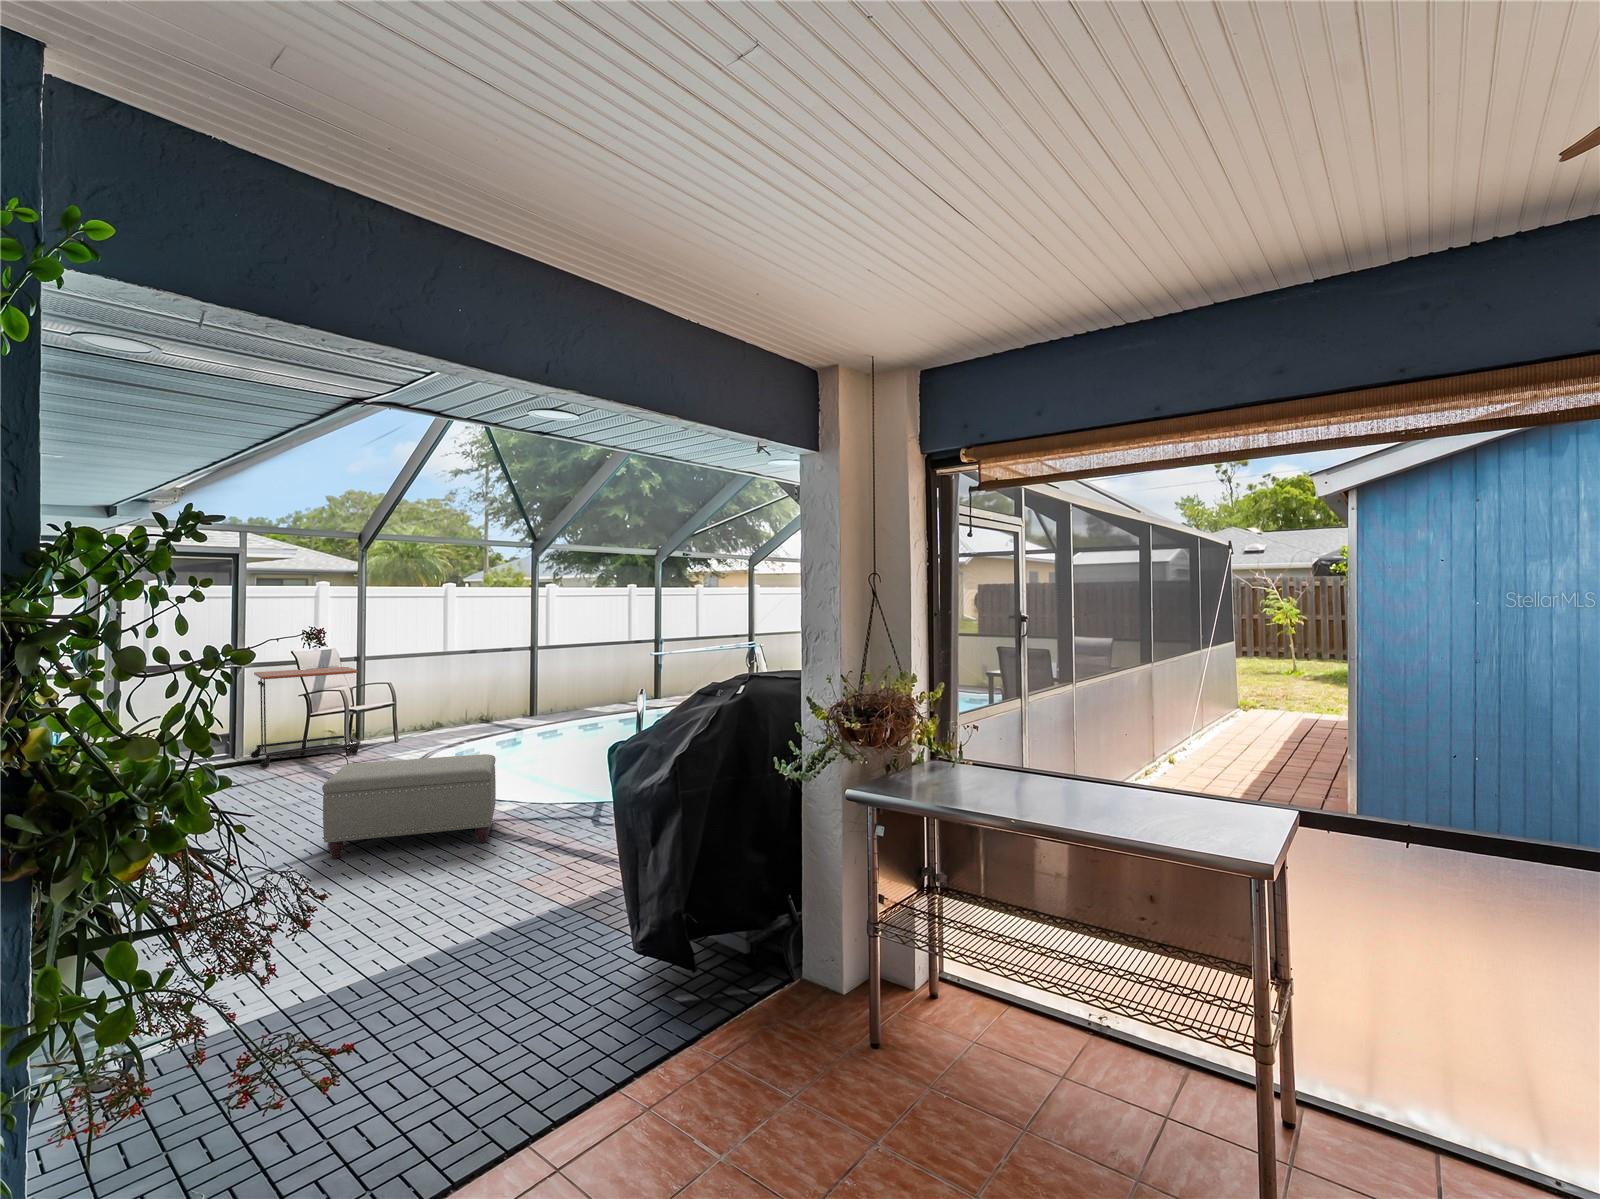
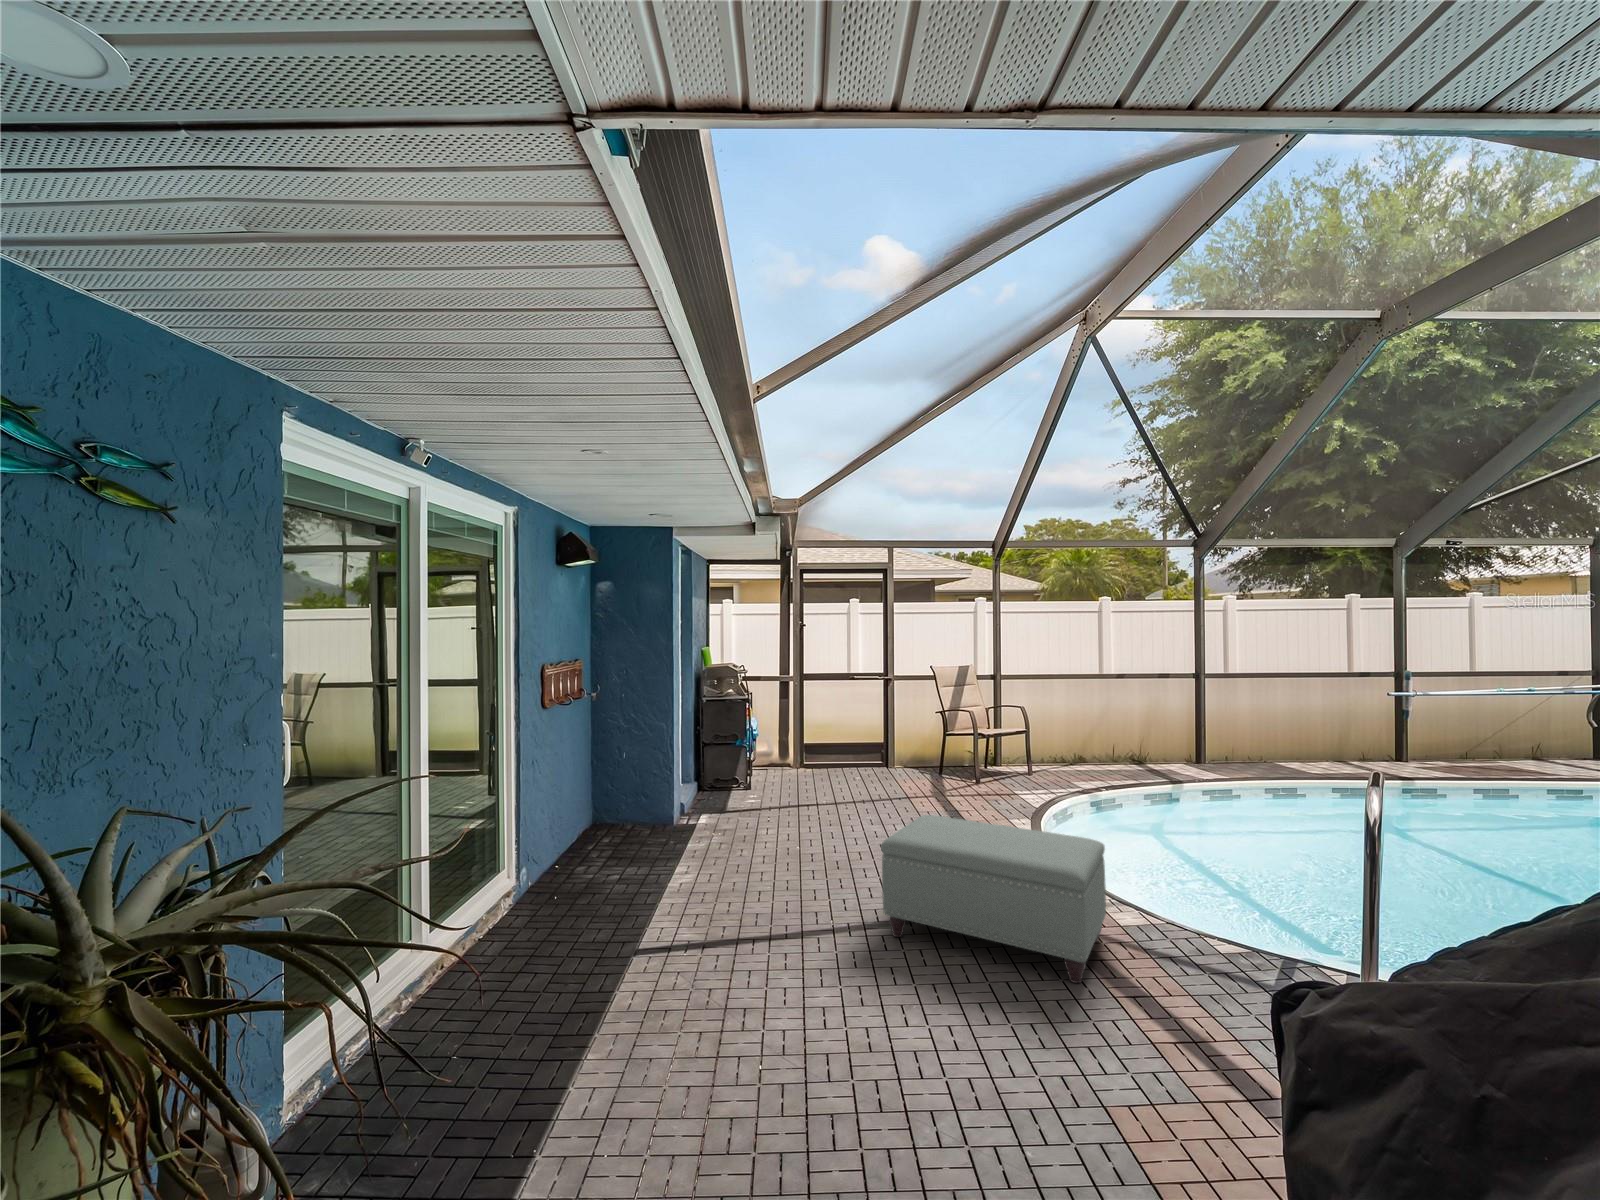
side table: present [251,667,361,768] -> none [898,686,990,782]

